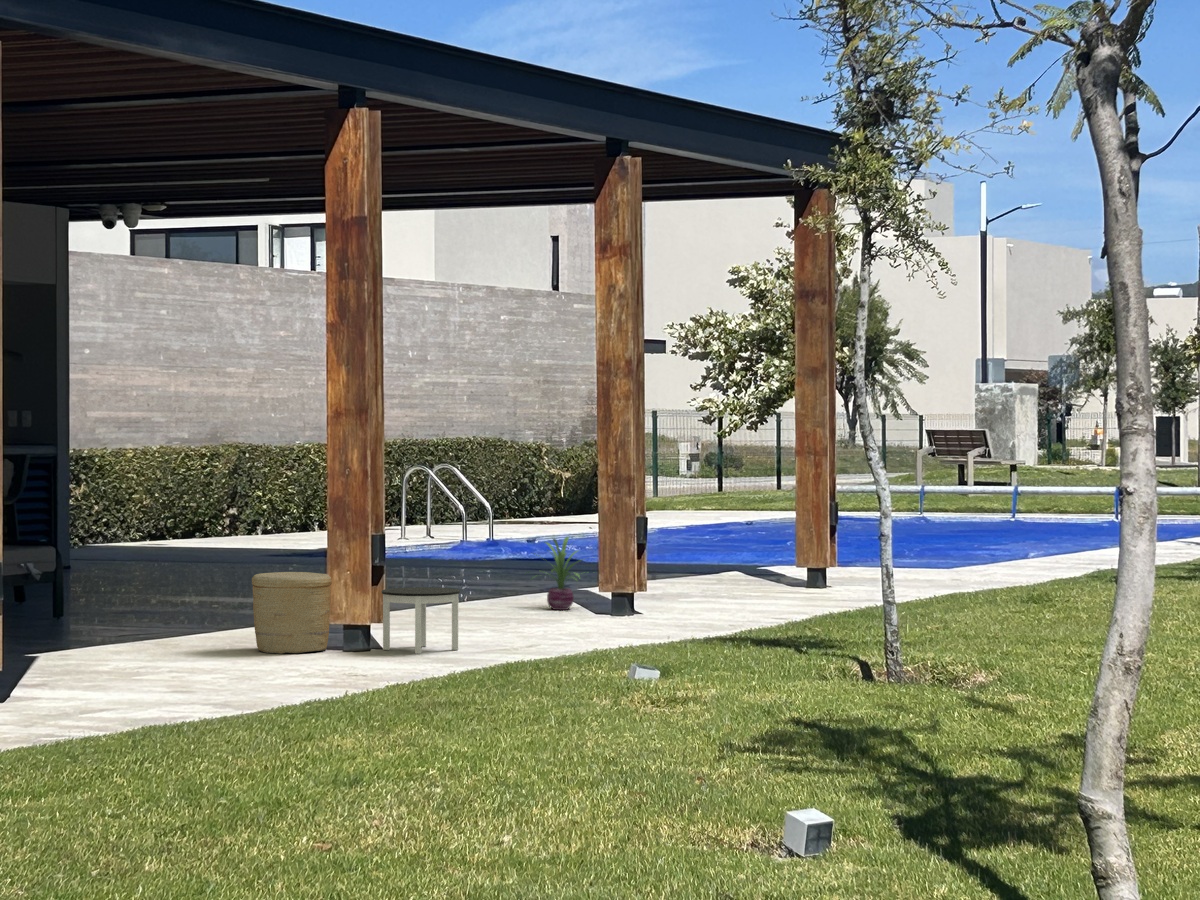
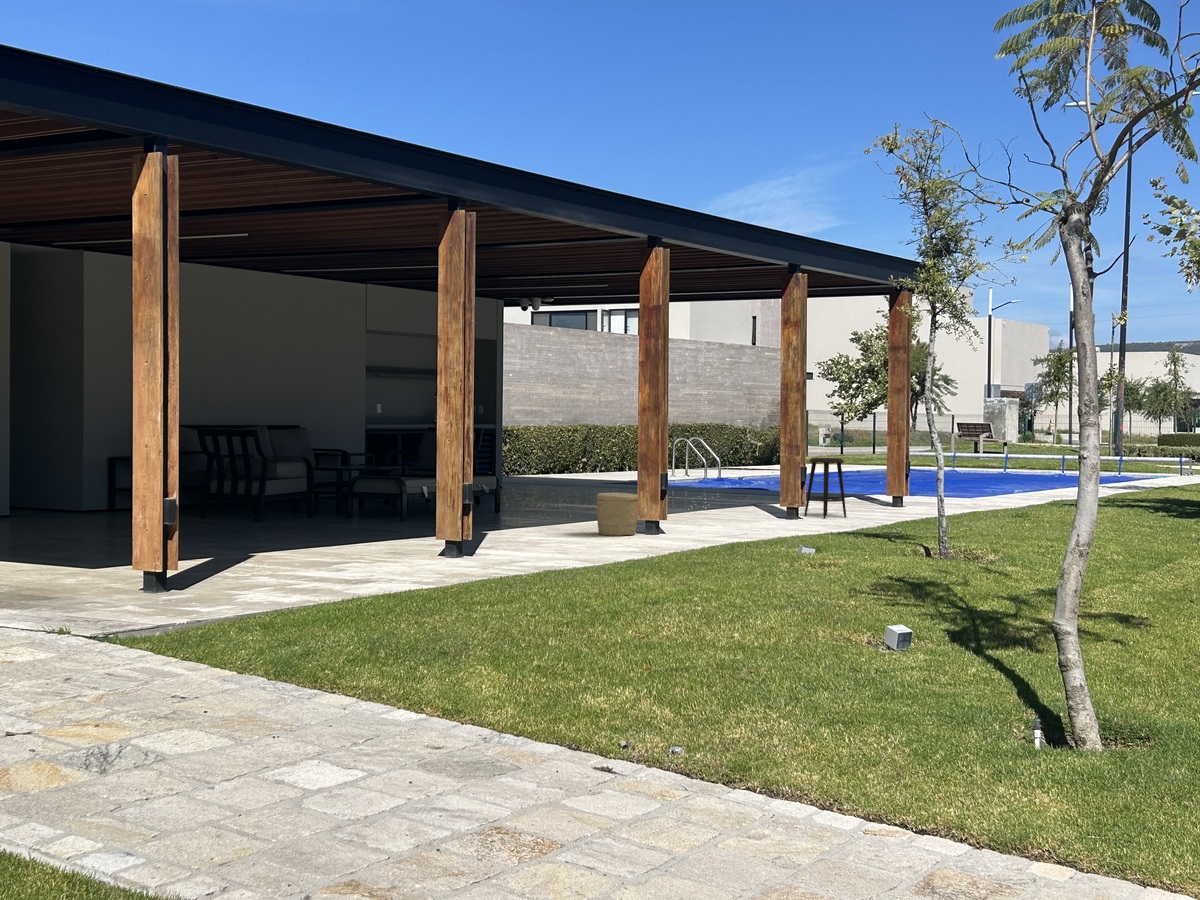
stool: none [646,500,721,611] -> present [805,458,846,519]
decorative plant: present [546,537,580,610] -> none [738,476,783,517]
round table: present [382,587,460,654] -> none [665,502,707,538]

